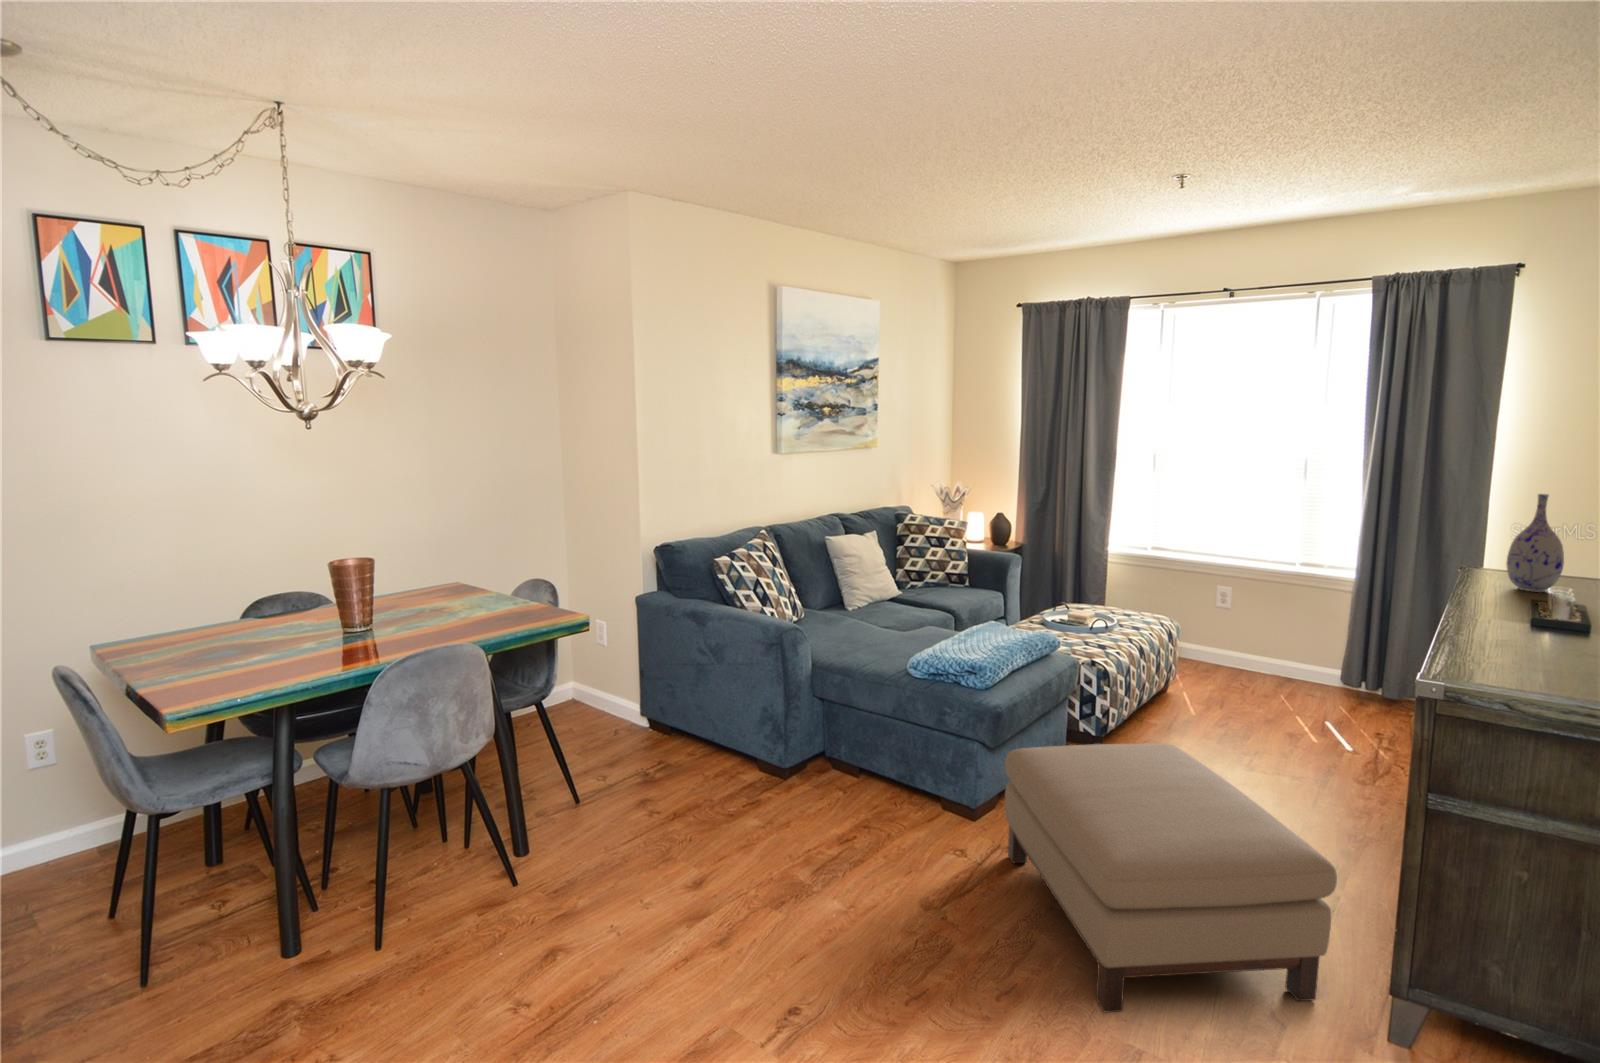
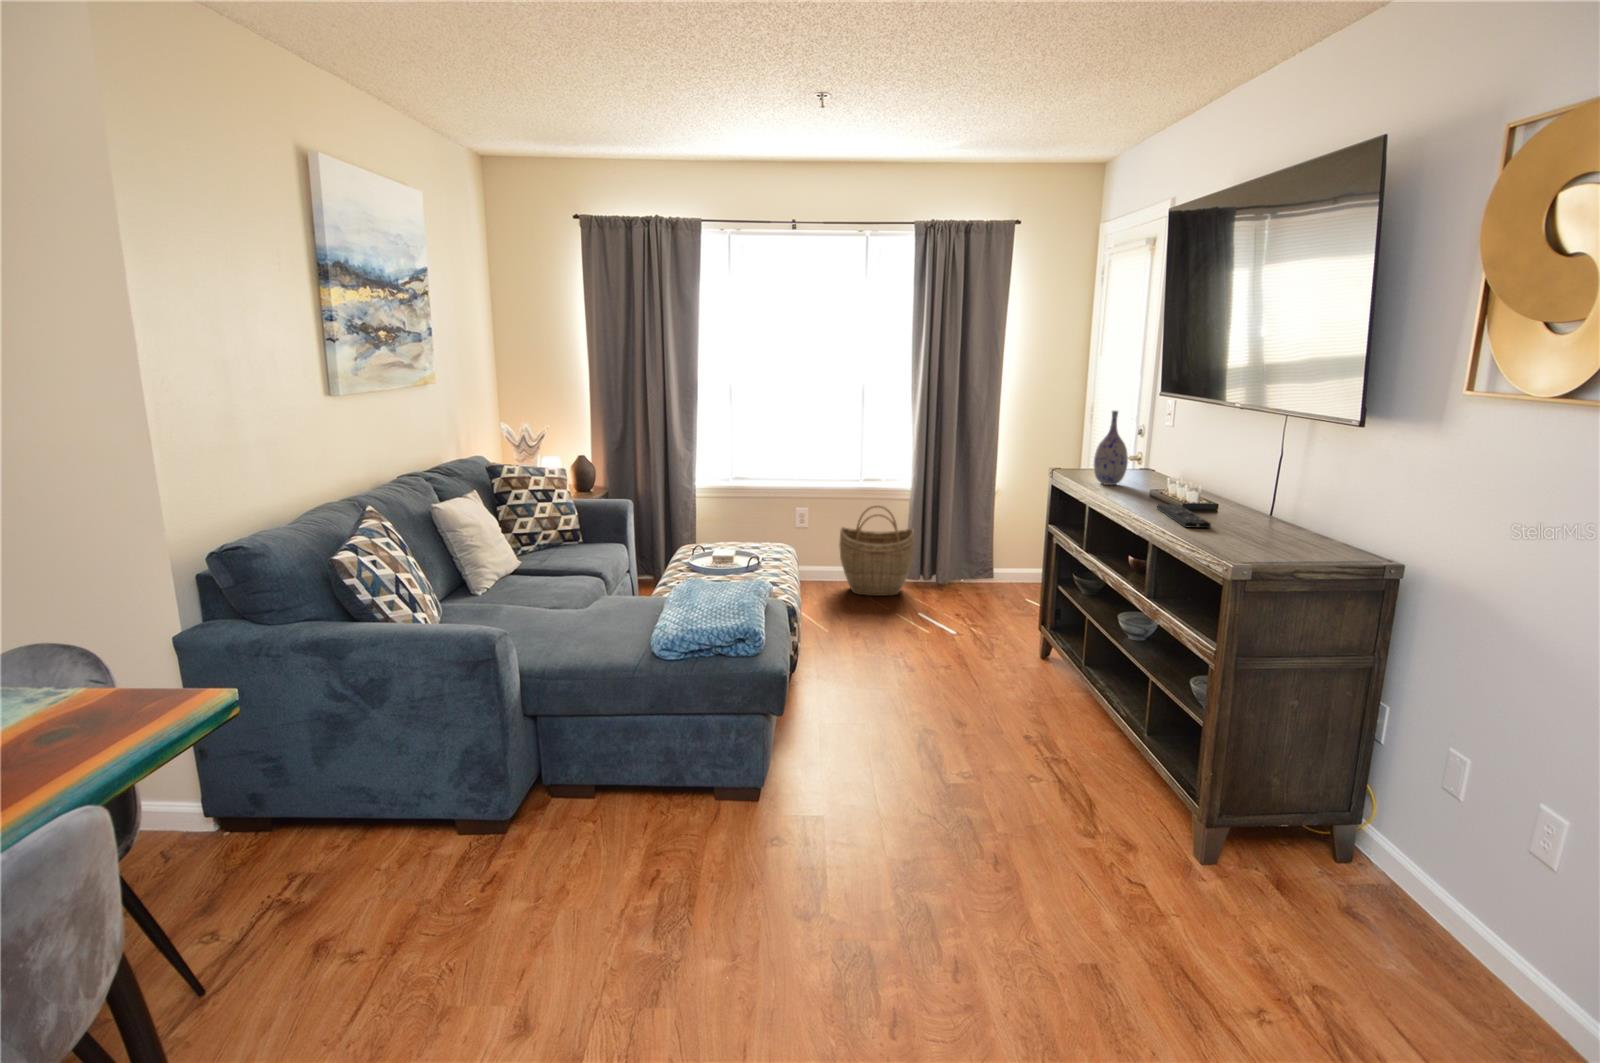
woven basket: none [1253,594,1354,700] -> present [839,505,914,596]
remote control: none [1504,615,1566,649] -> present [1157,504,1211,528]
ottoman: present [1005,743,1337,1012] -> none [812,663,1130,929]

